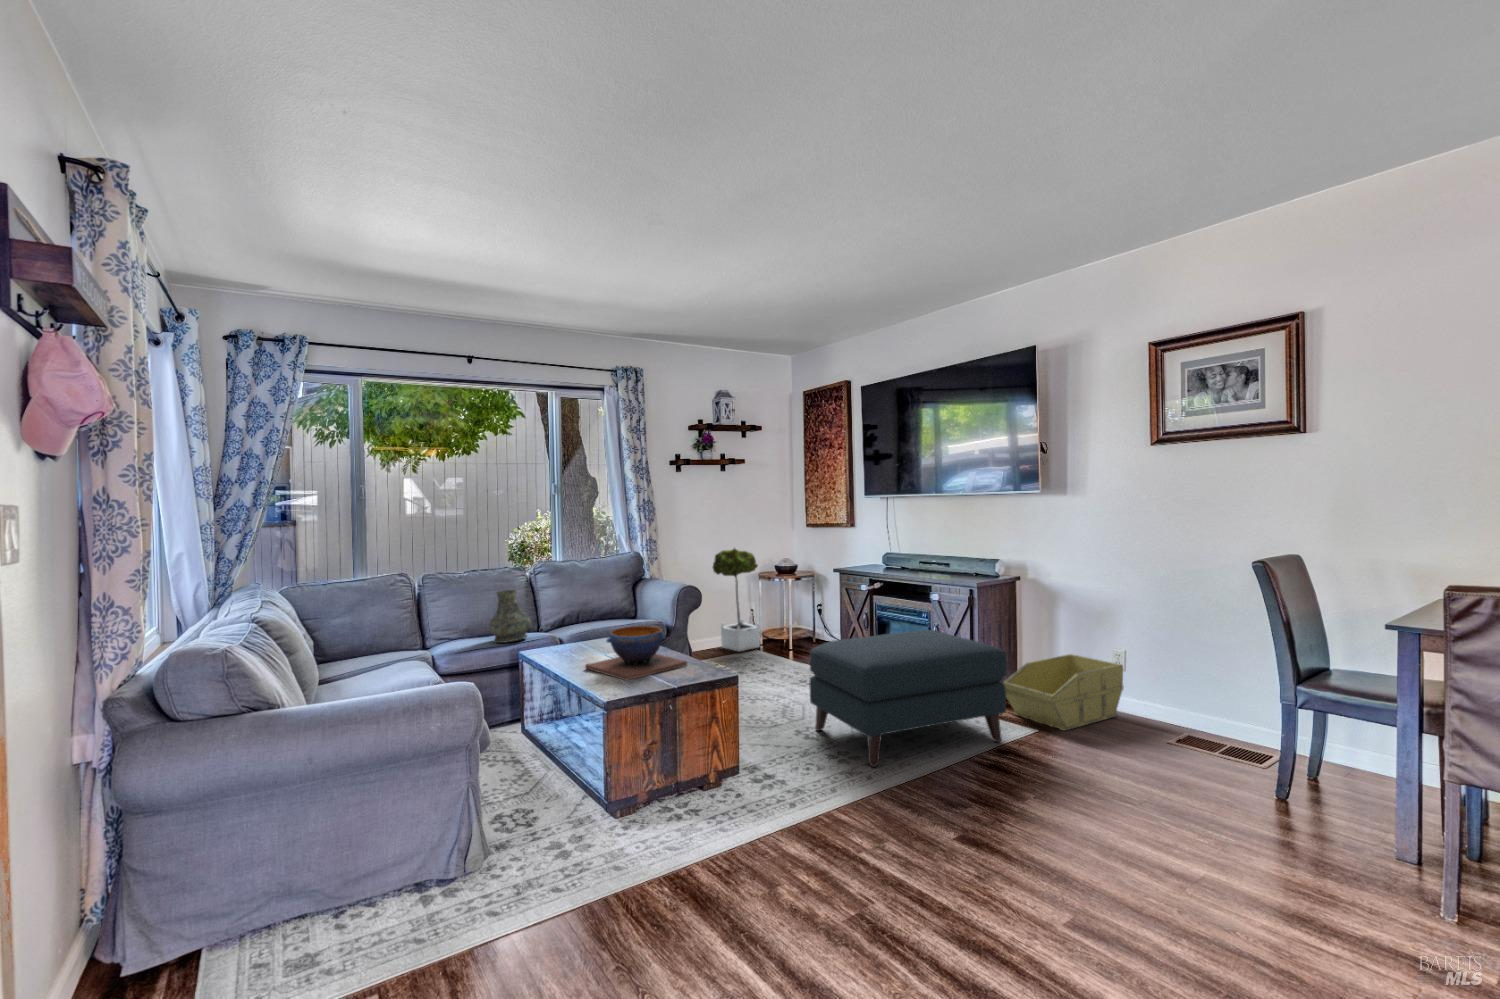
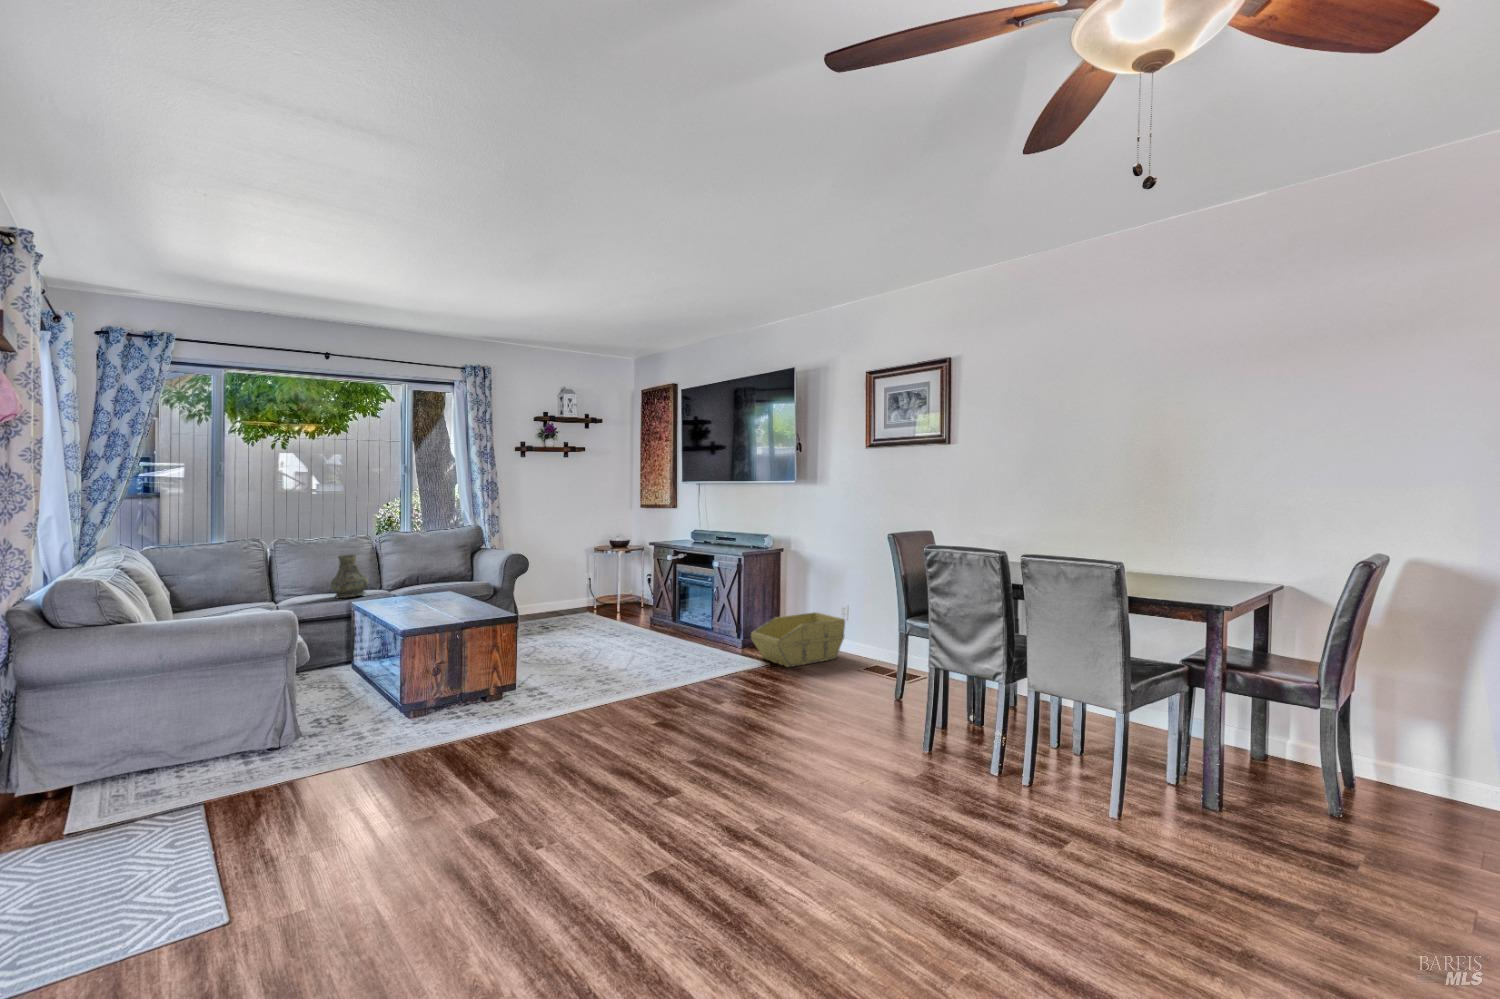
potted tree: present [713,548,760,651] -> none [553,525,594,616]
decorative bowl: present [585,626,687,680] -> none [399,582,482,620]
ottoman: present [809,630,1007,767] -> none [592,591,739,689]

